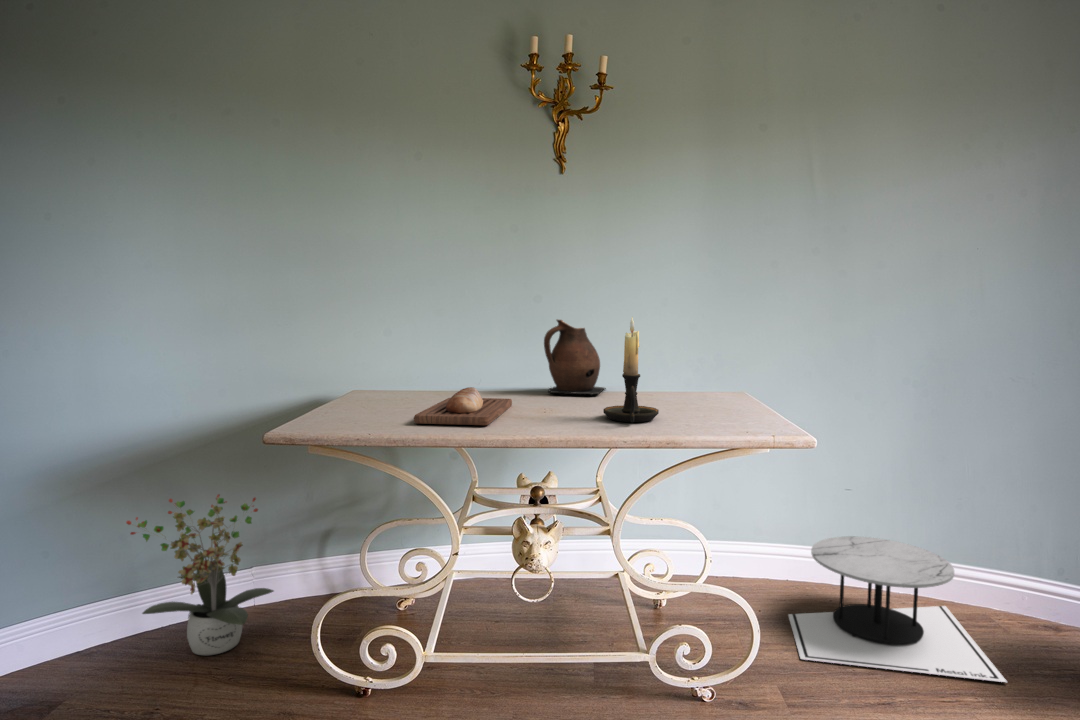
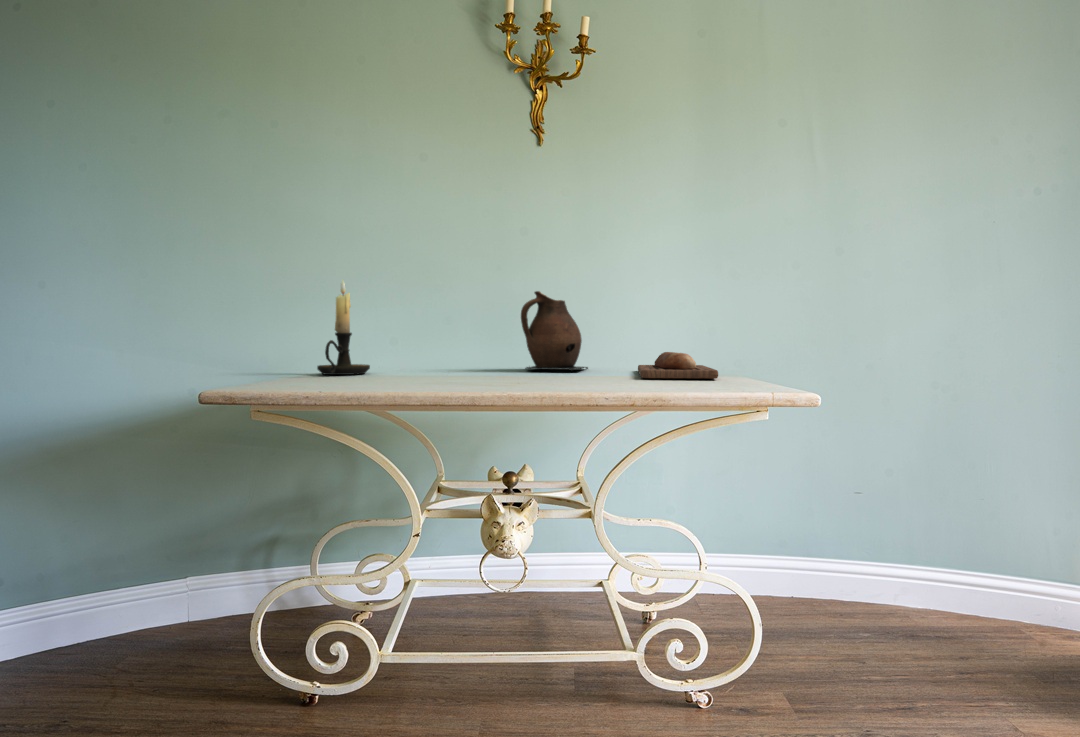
candle holder: present [603,317,659,423] -> present [317,280,370,375]
bread loaf: present [414,387,512,425] -> present [638,352,718,379]
potted plant: present [126,494,274,655] -> none [47,481,223,658]
side table: present [788,536,1007,682] -> none [775,526,1041,682]

